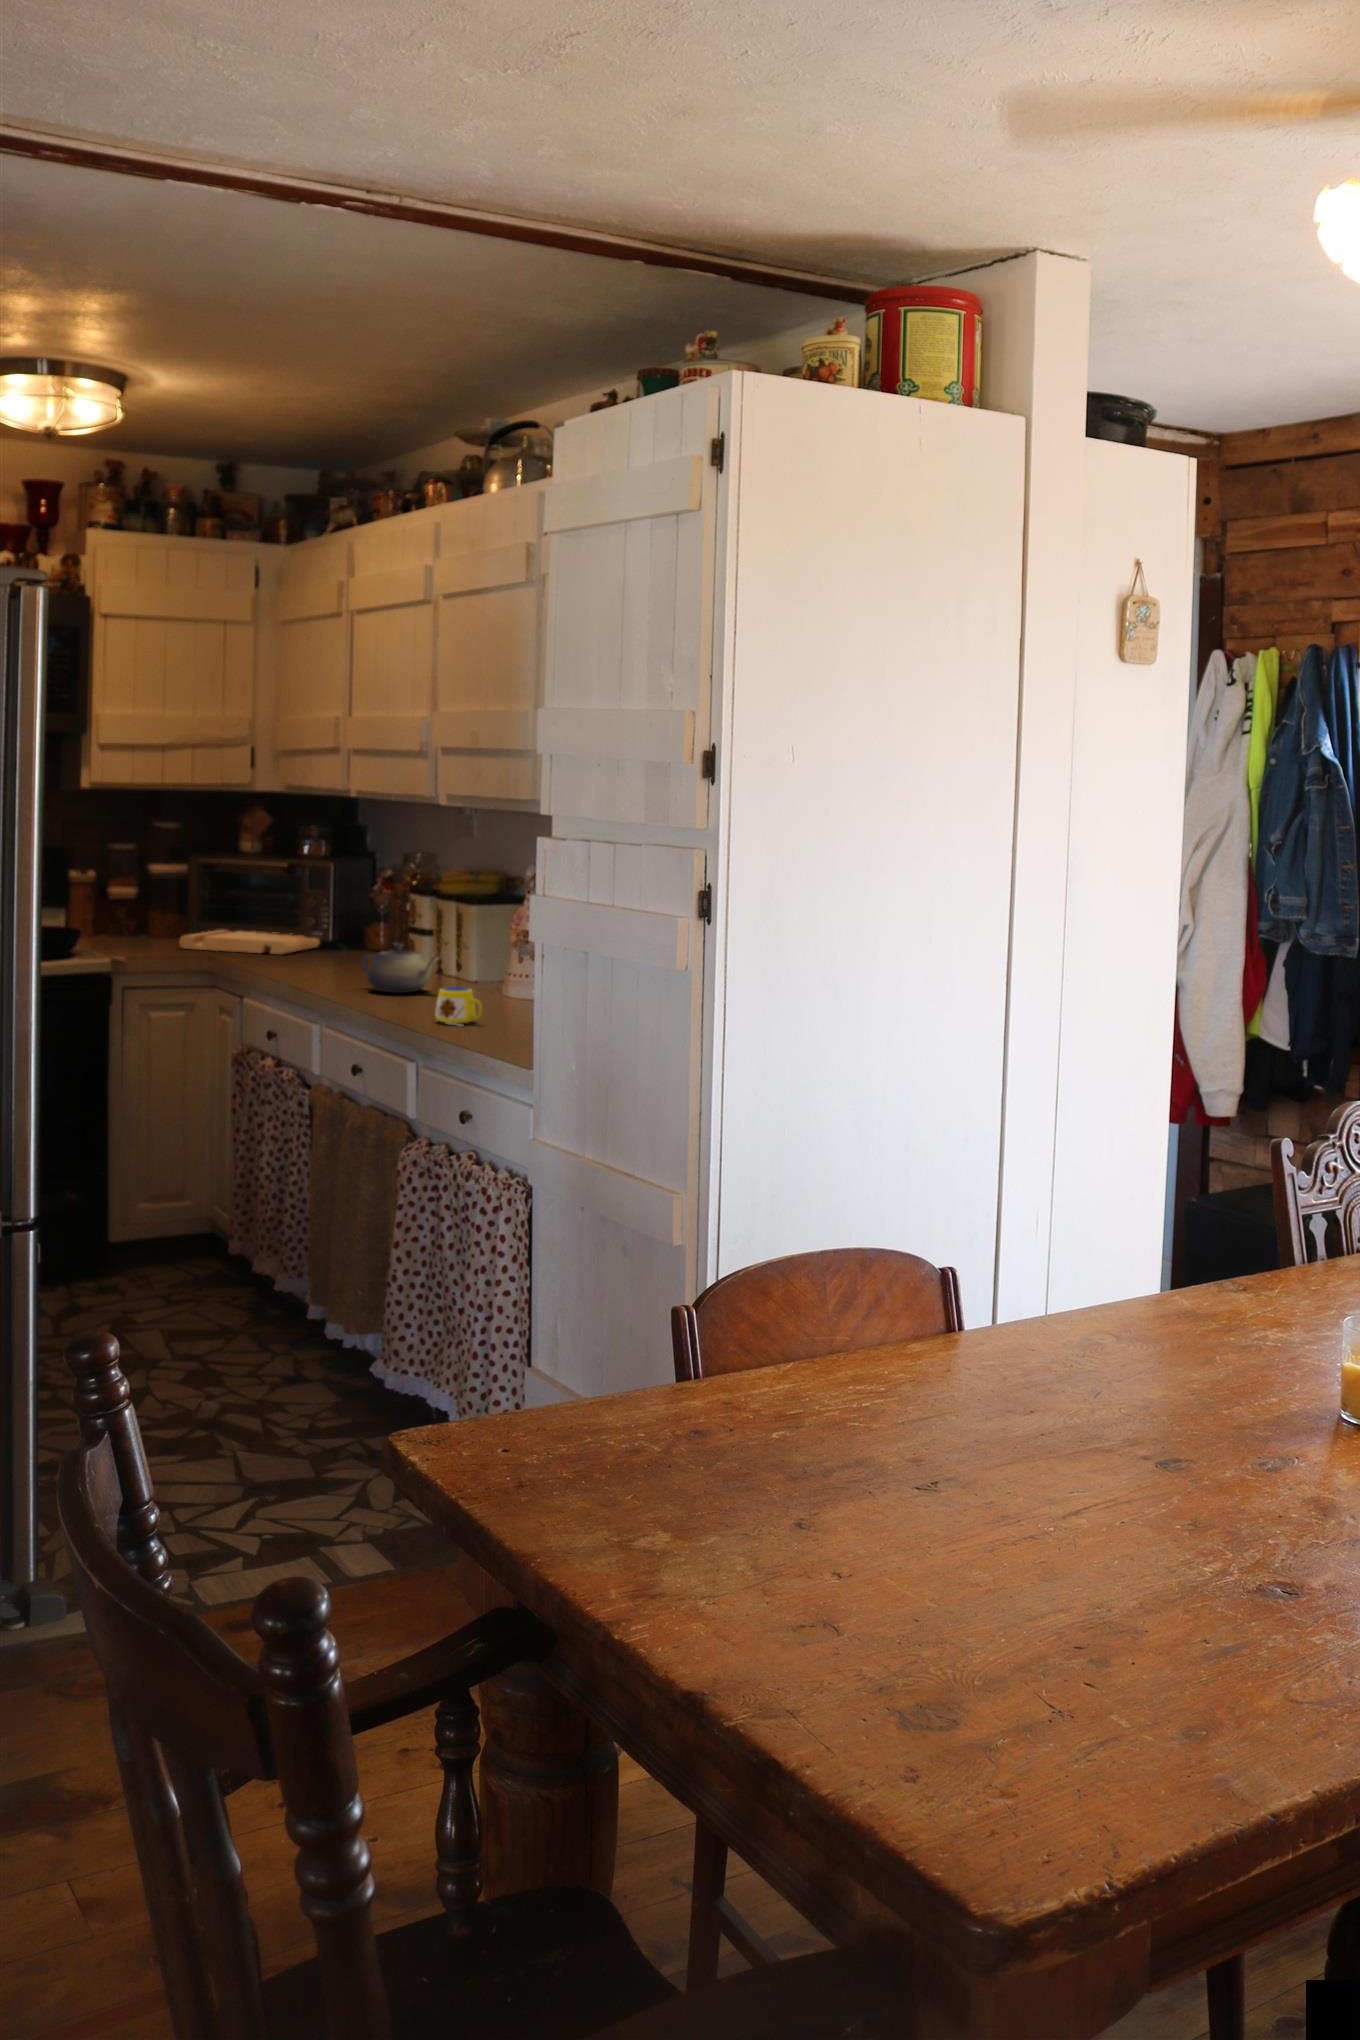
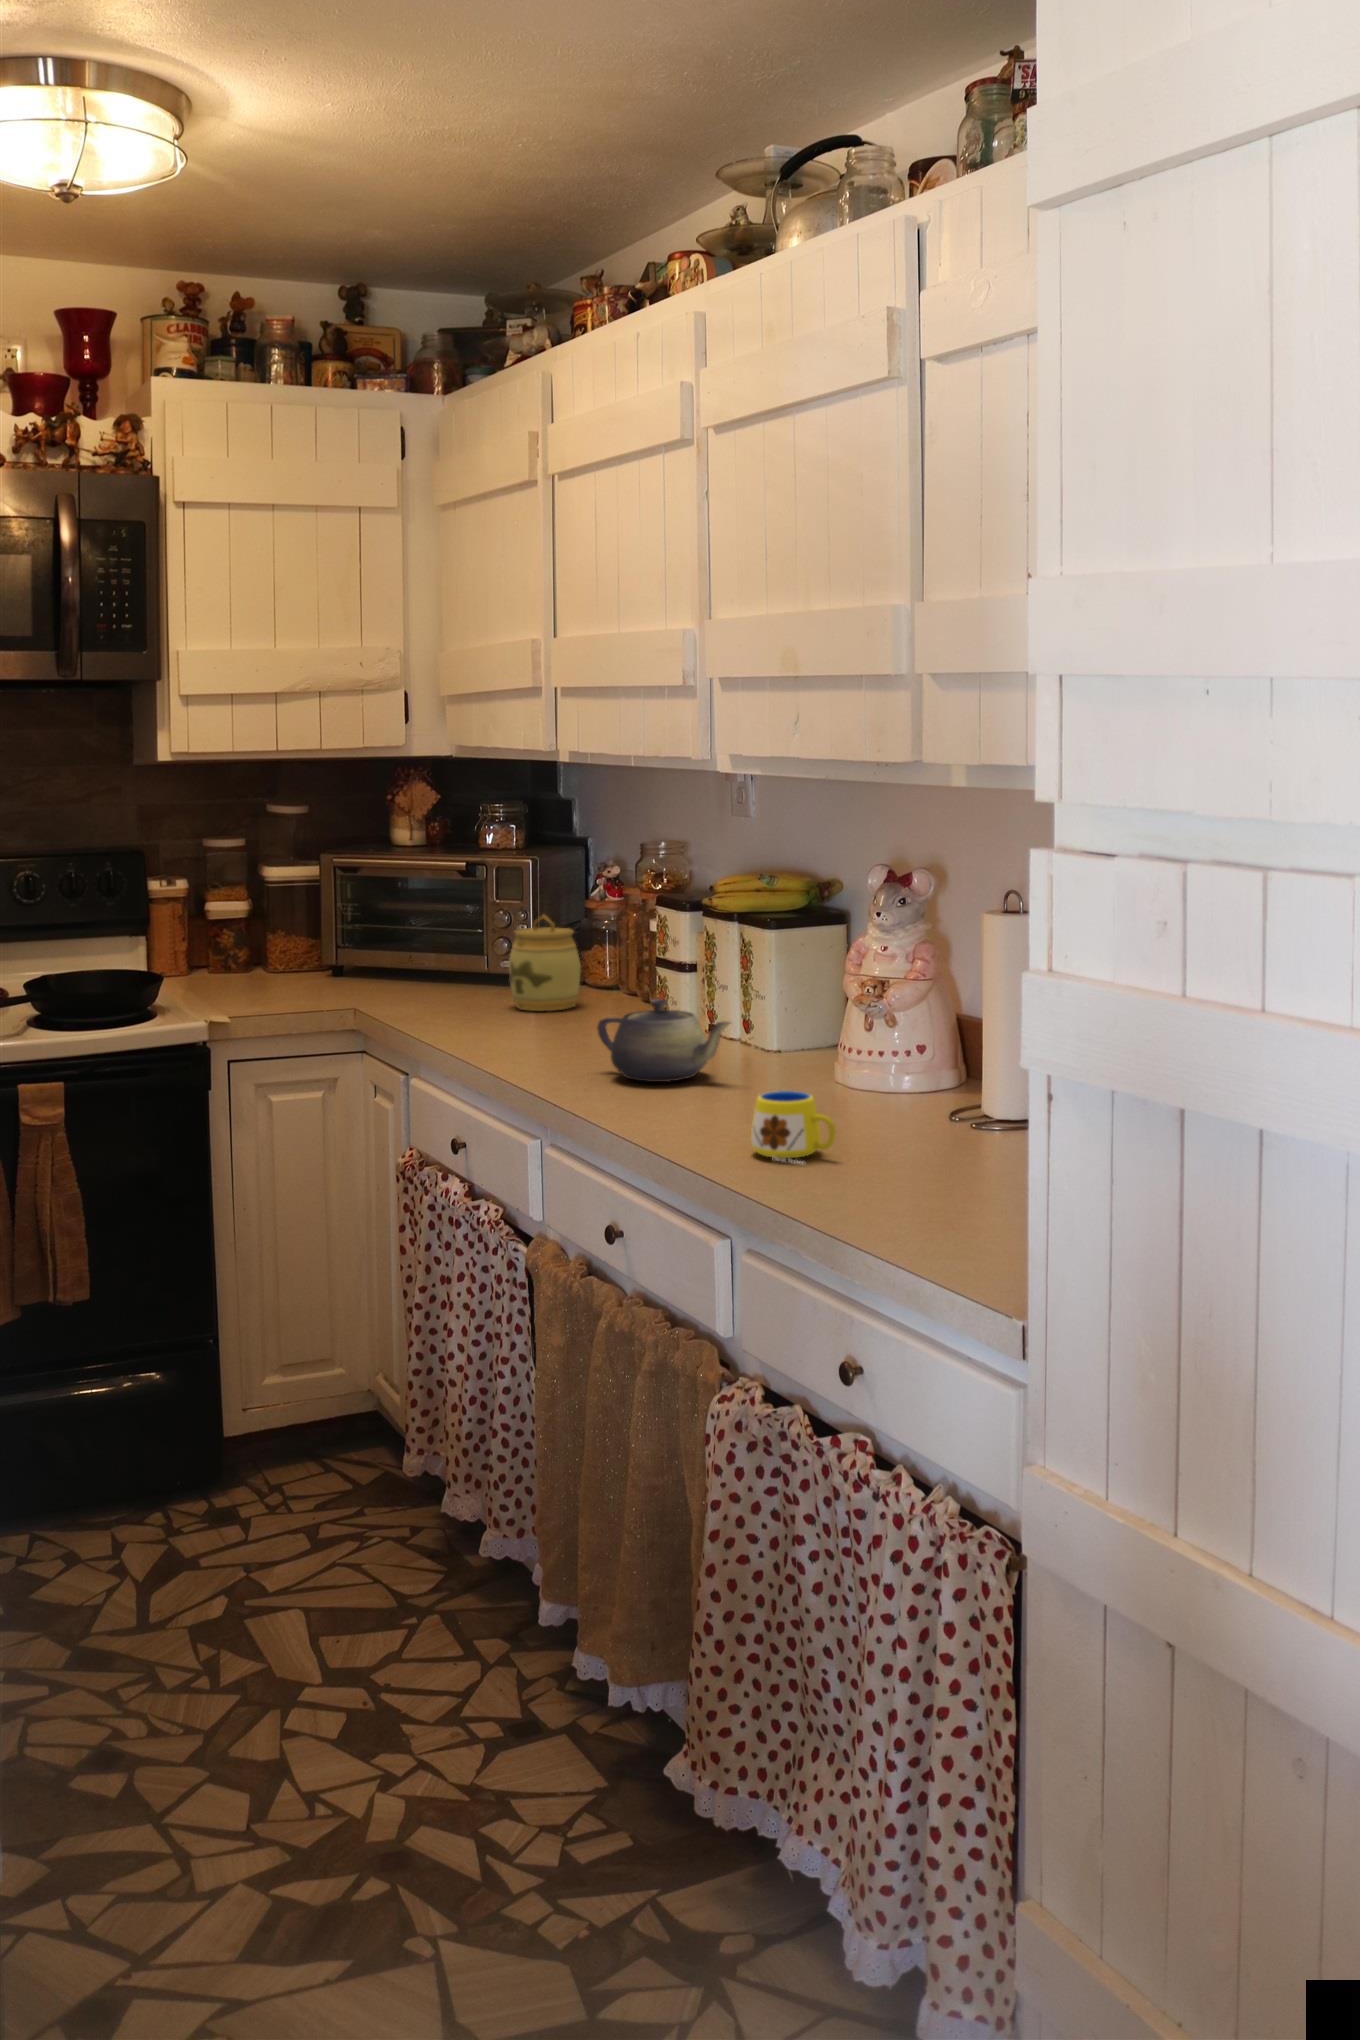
jar: none [313,897,362,960] -> present [508,915,581,1011]
cutting board: present [179,930,320,954] -> none [312,963,515,1003]

